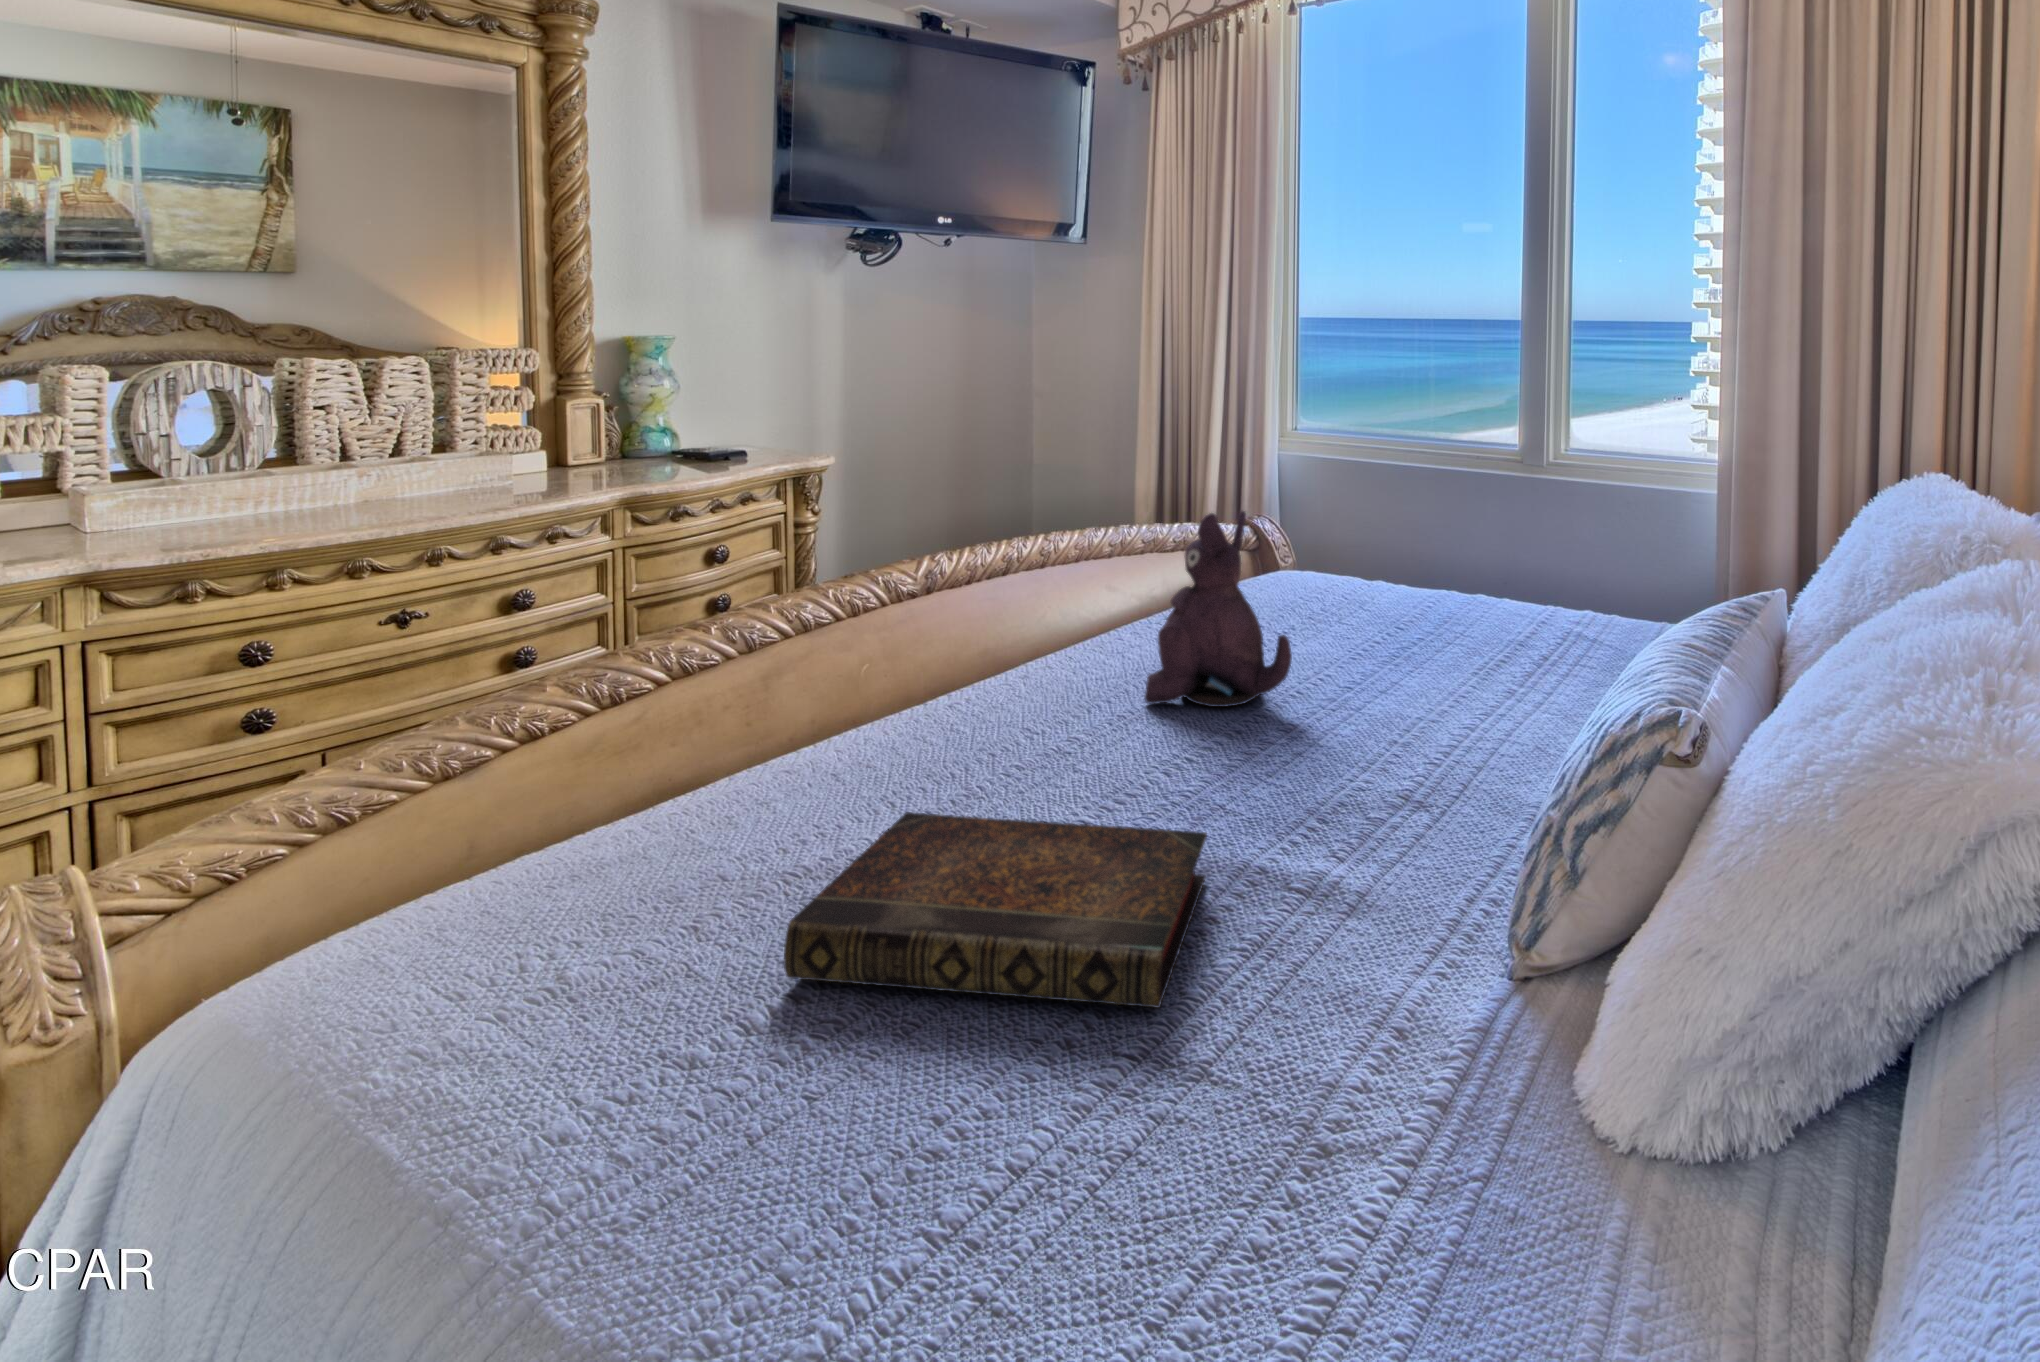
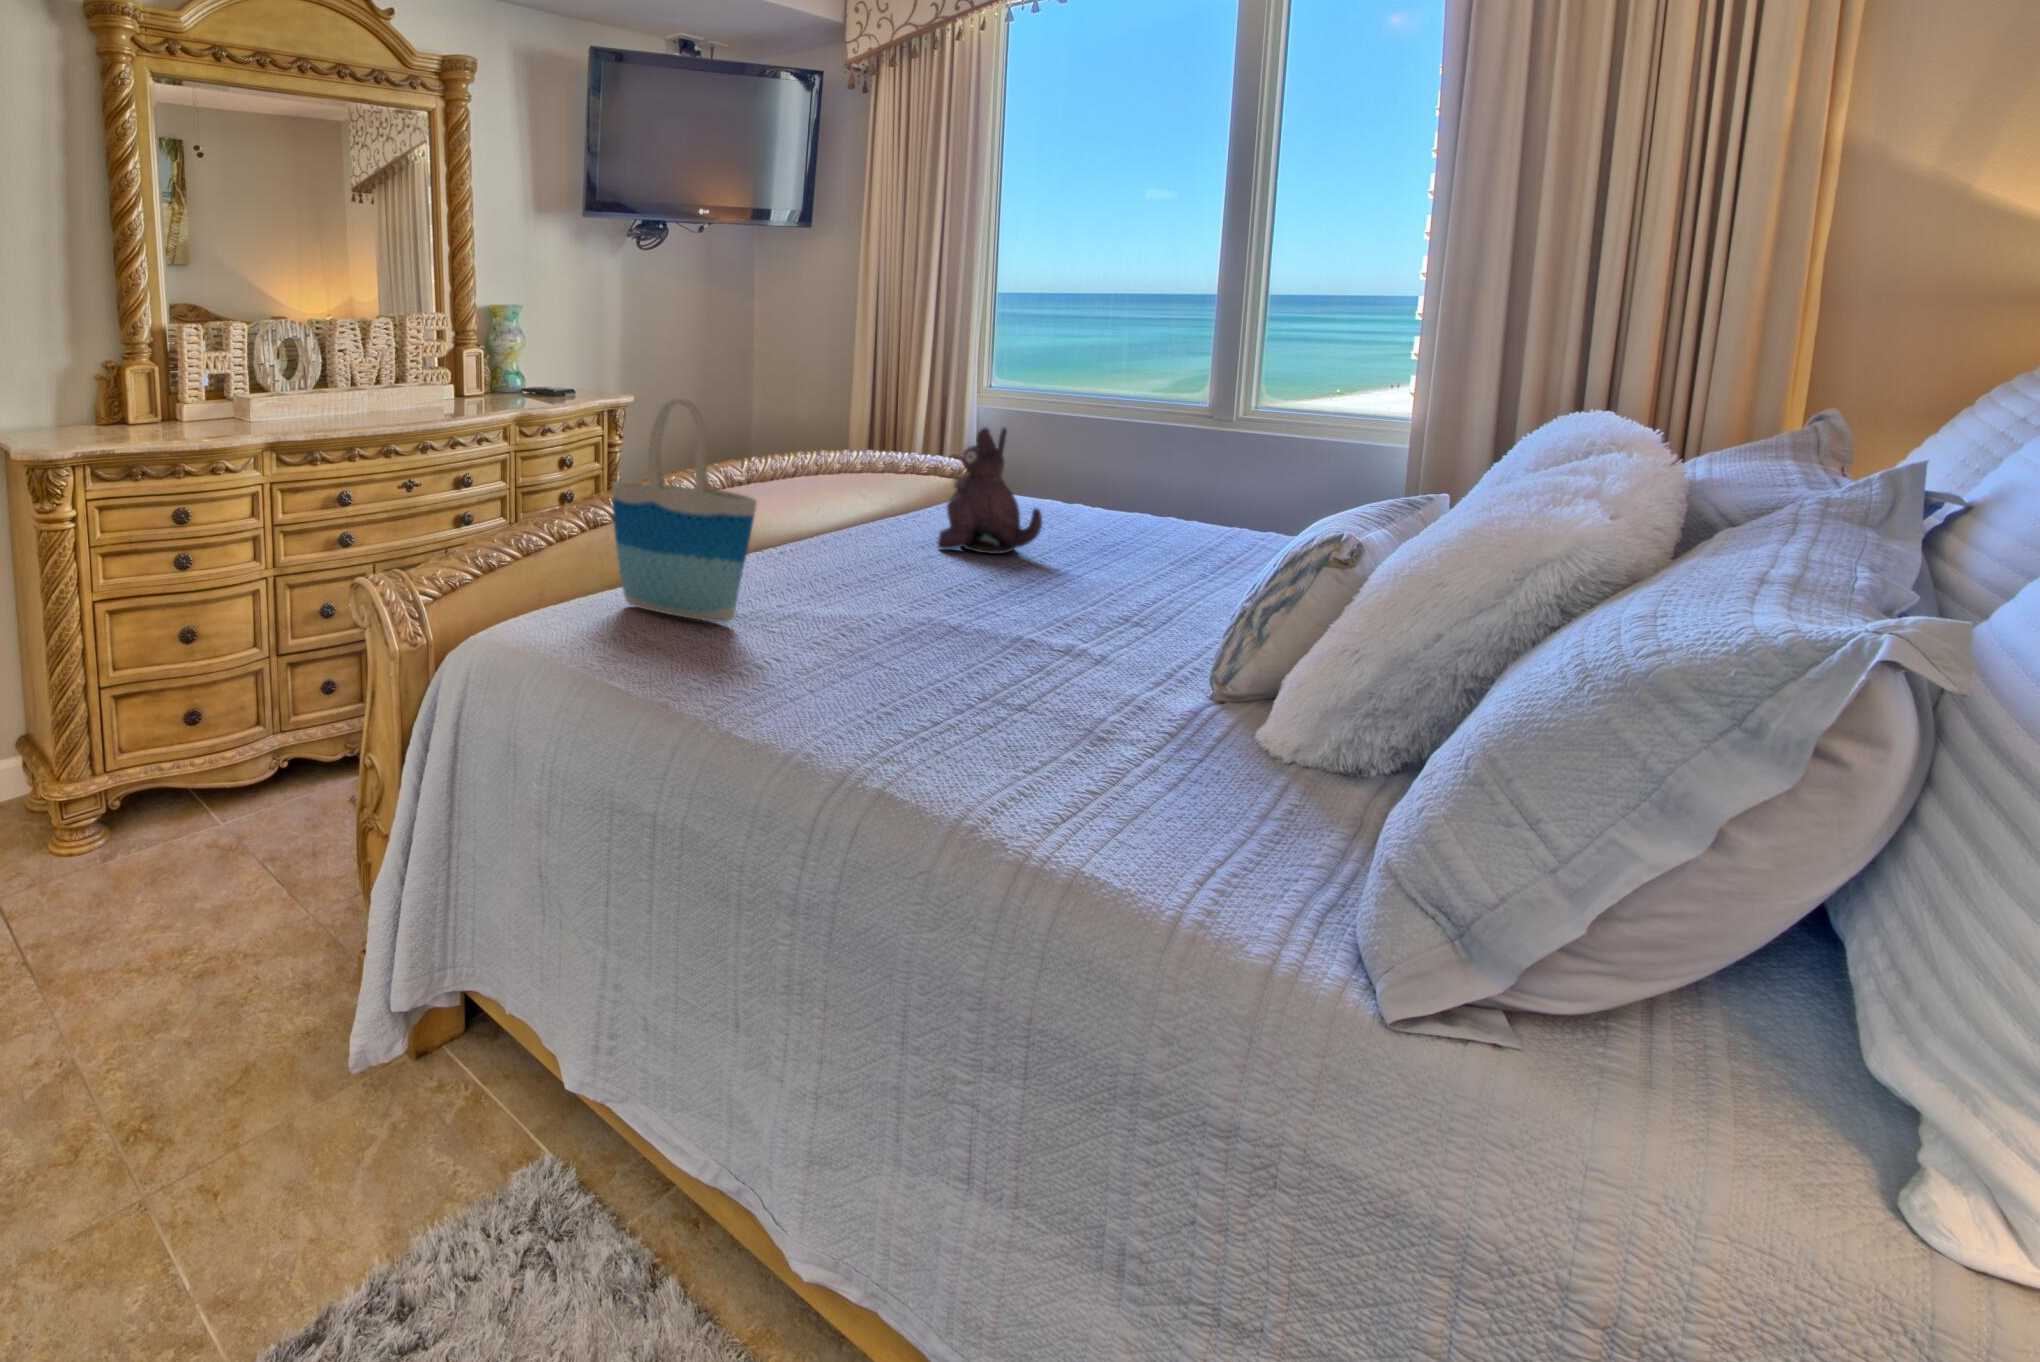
tote bag: none [350,507,633,997] -> present [612,398,757,622]
book: present [784,812,1207,1008] -> none [819,573,1017,654]

